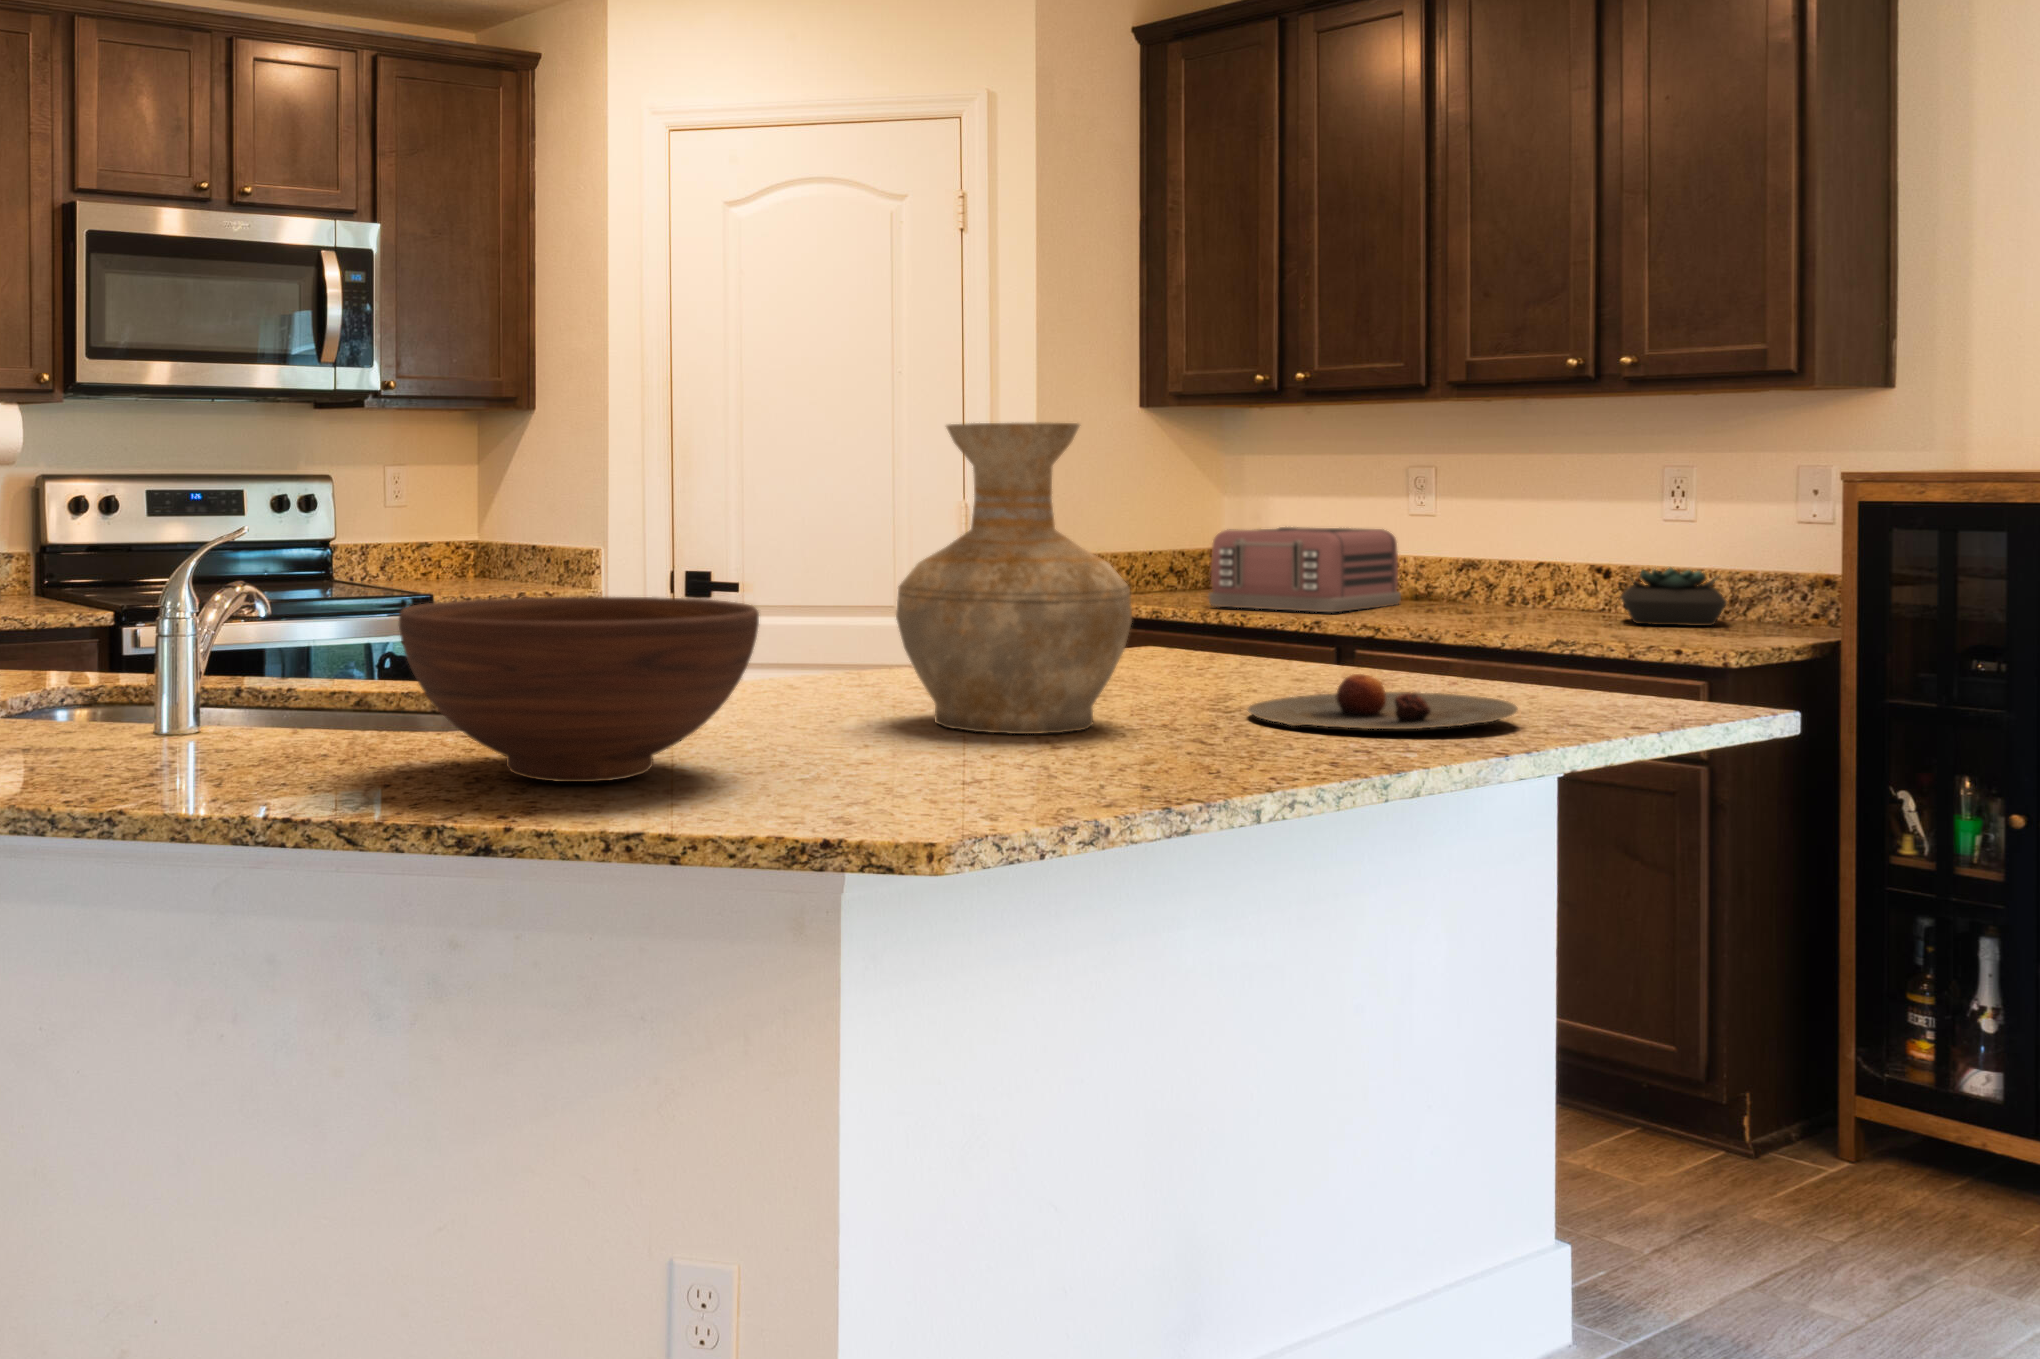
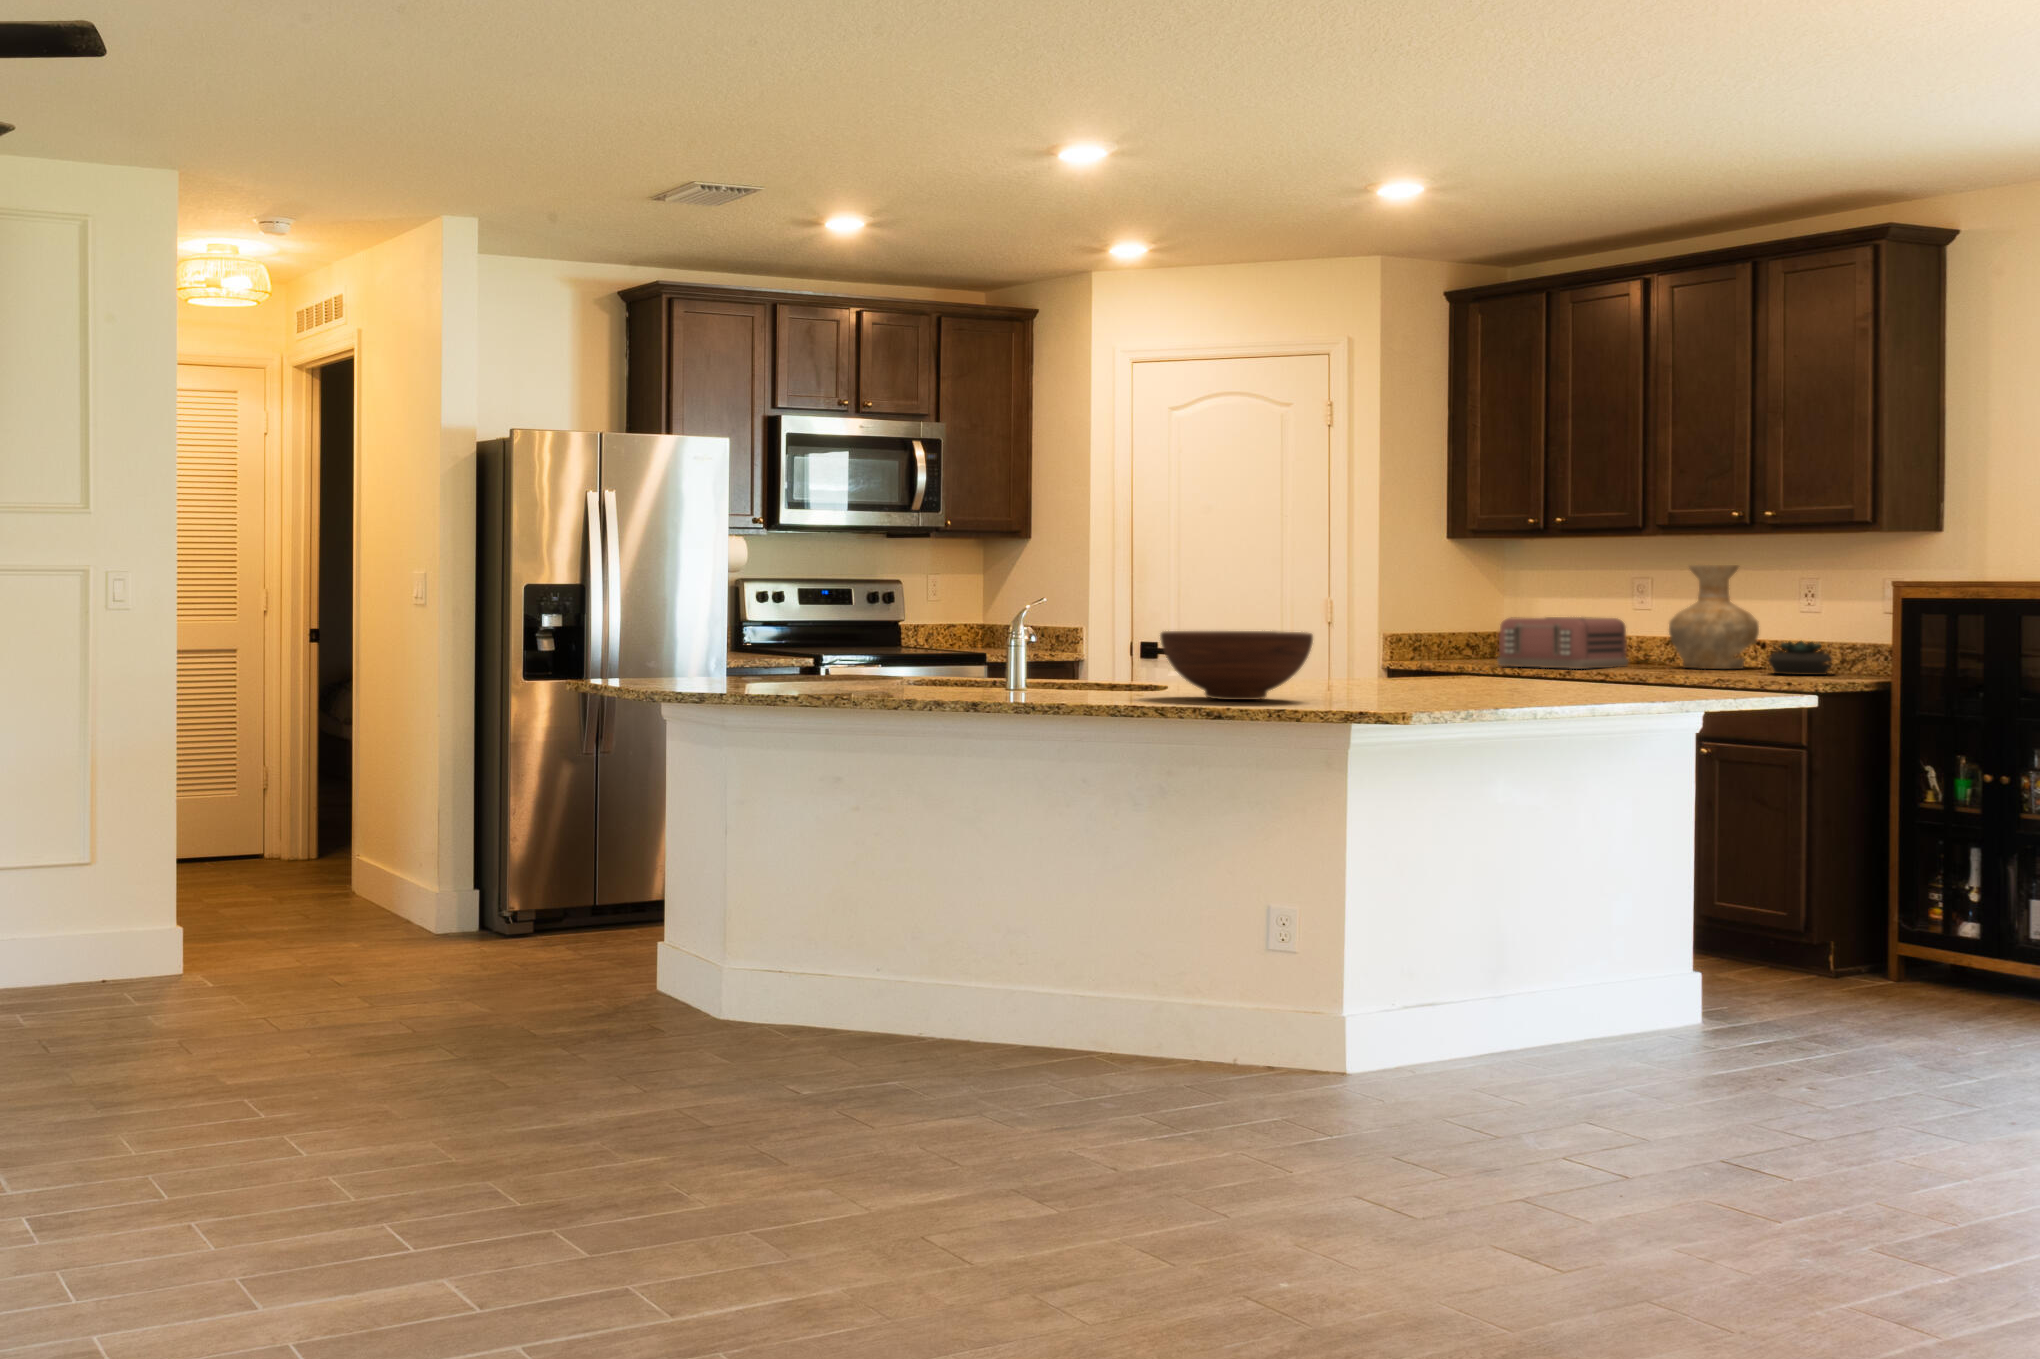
vase: present [896,423,1132,734] -> present [1669,565,1759,669]
plate: present [1248,674,1518,729] -> none [1523,674,1655,694]

